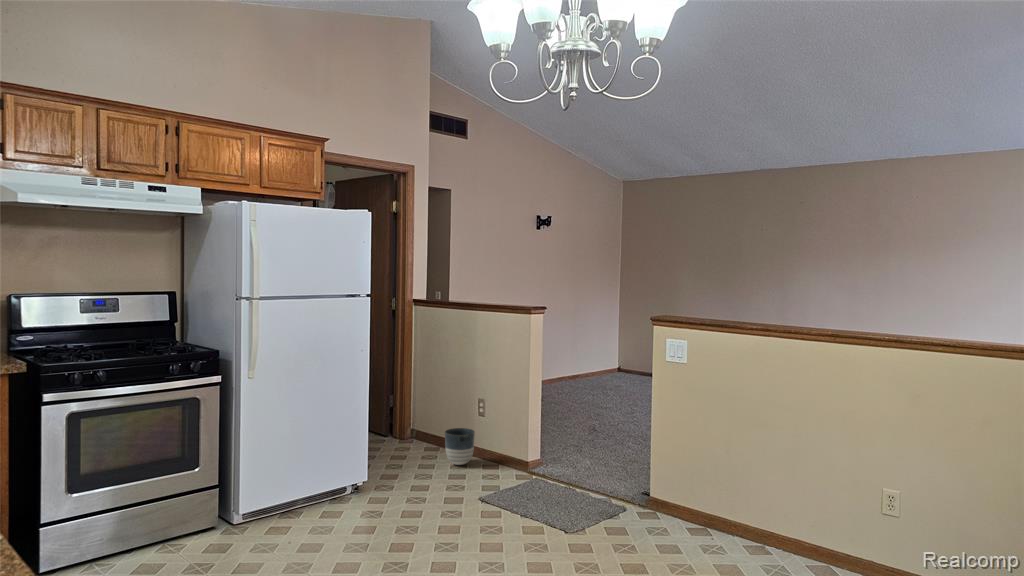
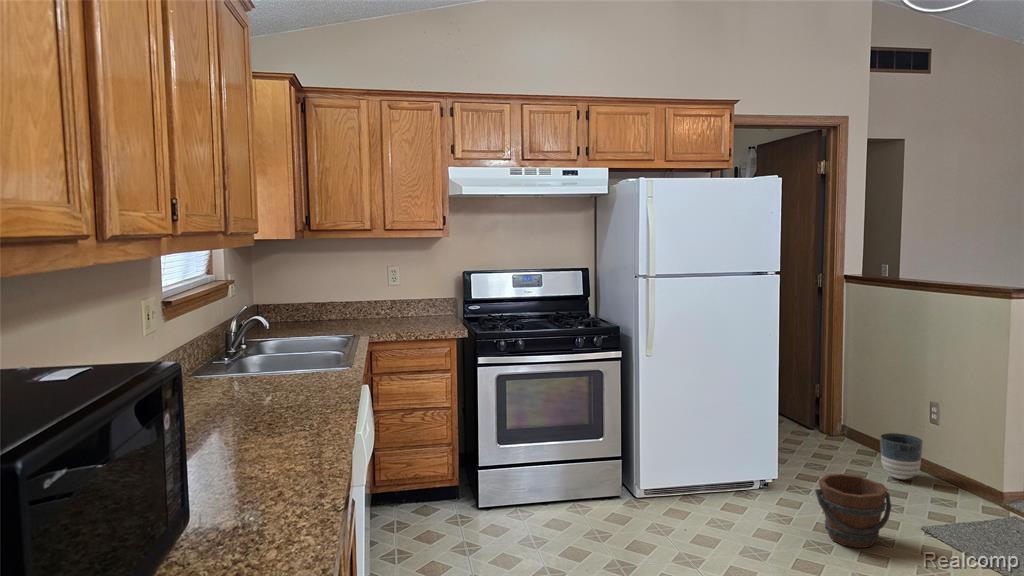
bucket: none [403,465,459,524] -> present [815,474,891,548]

